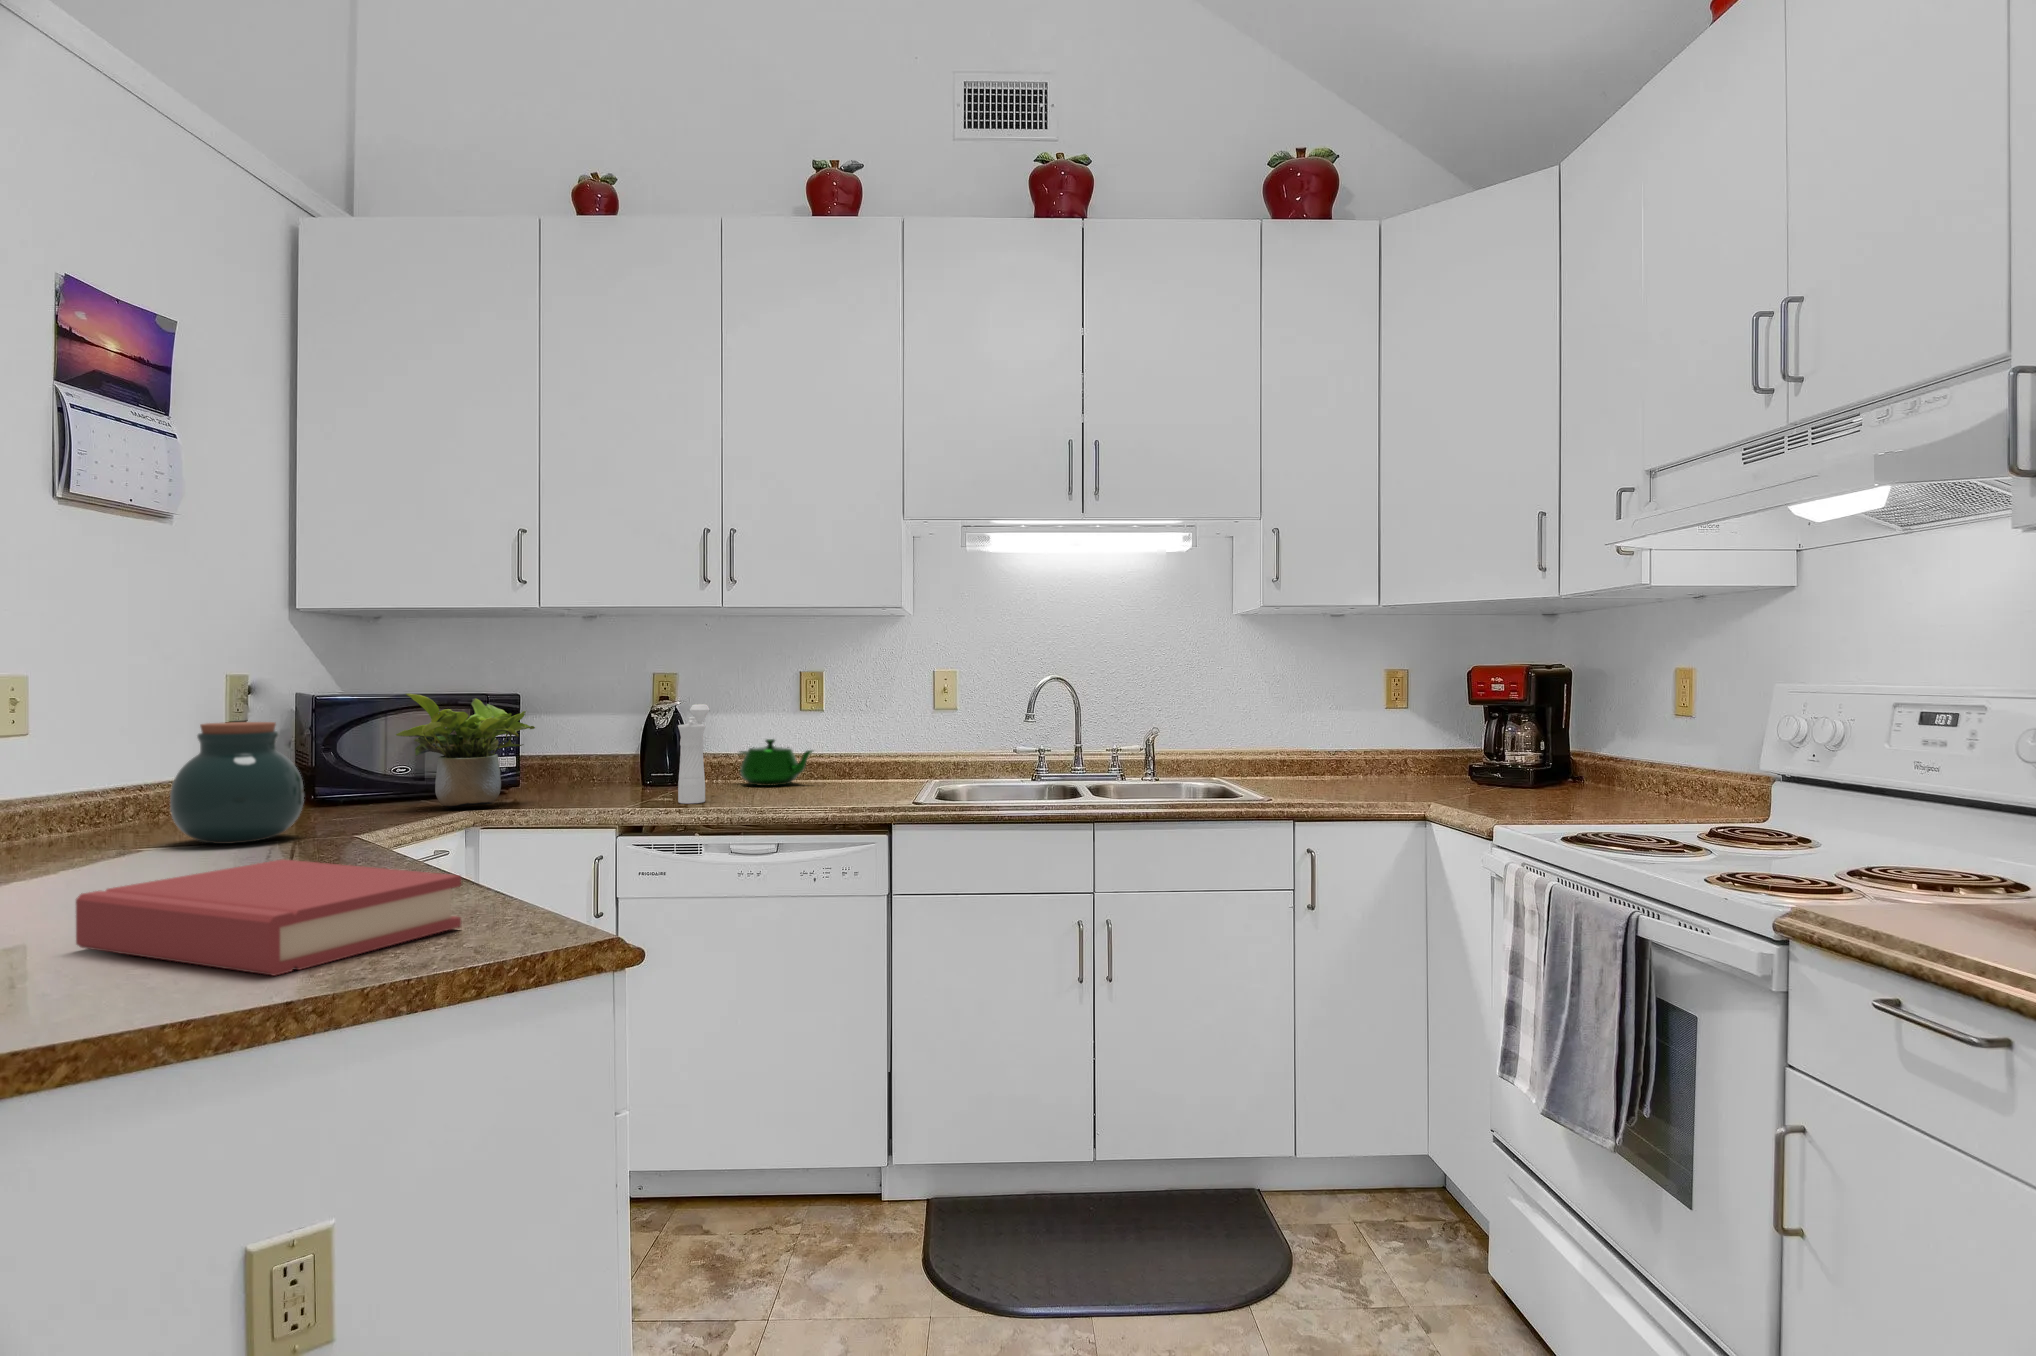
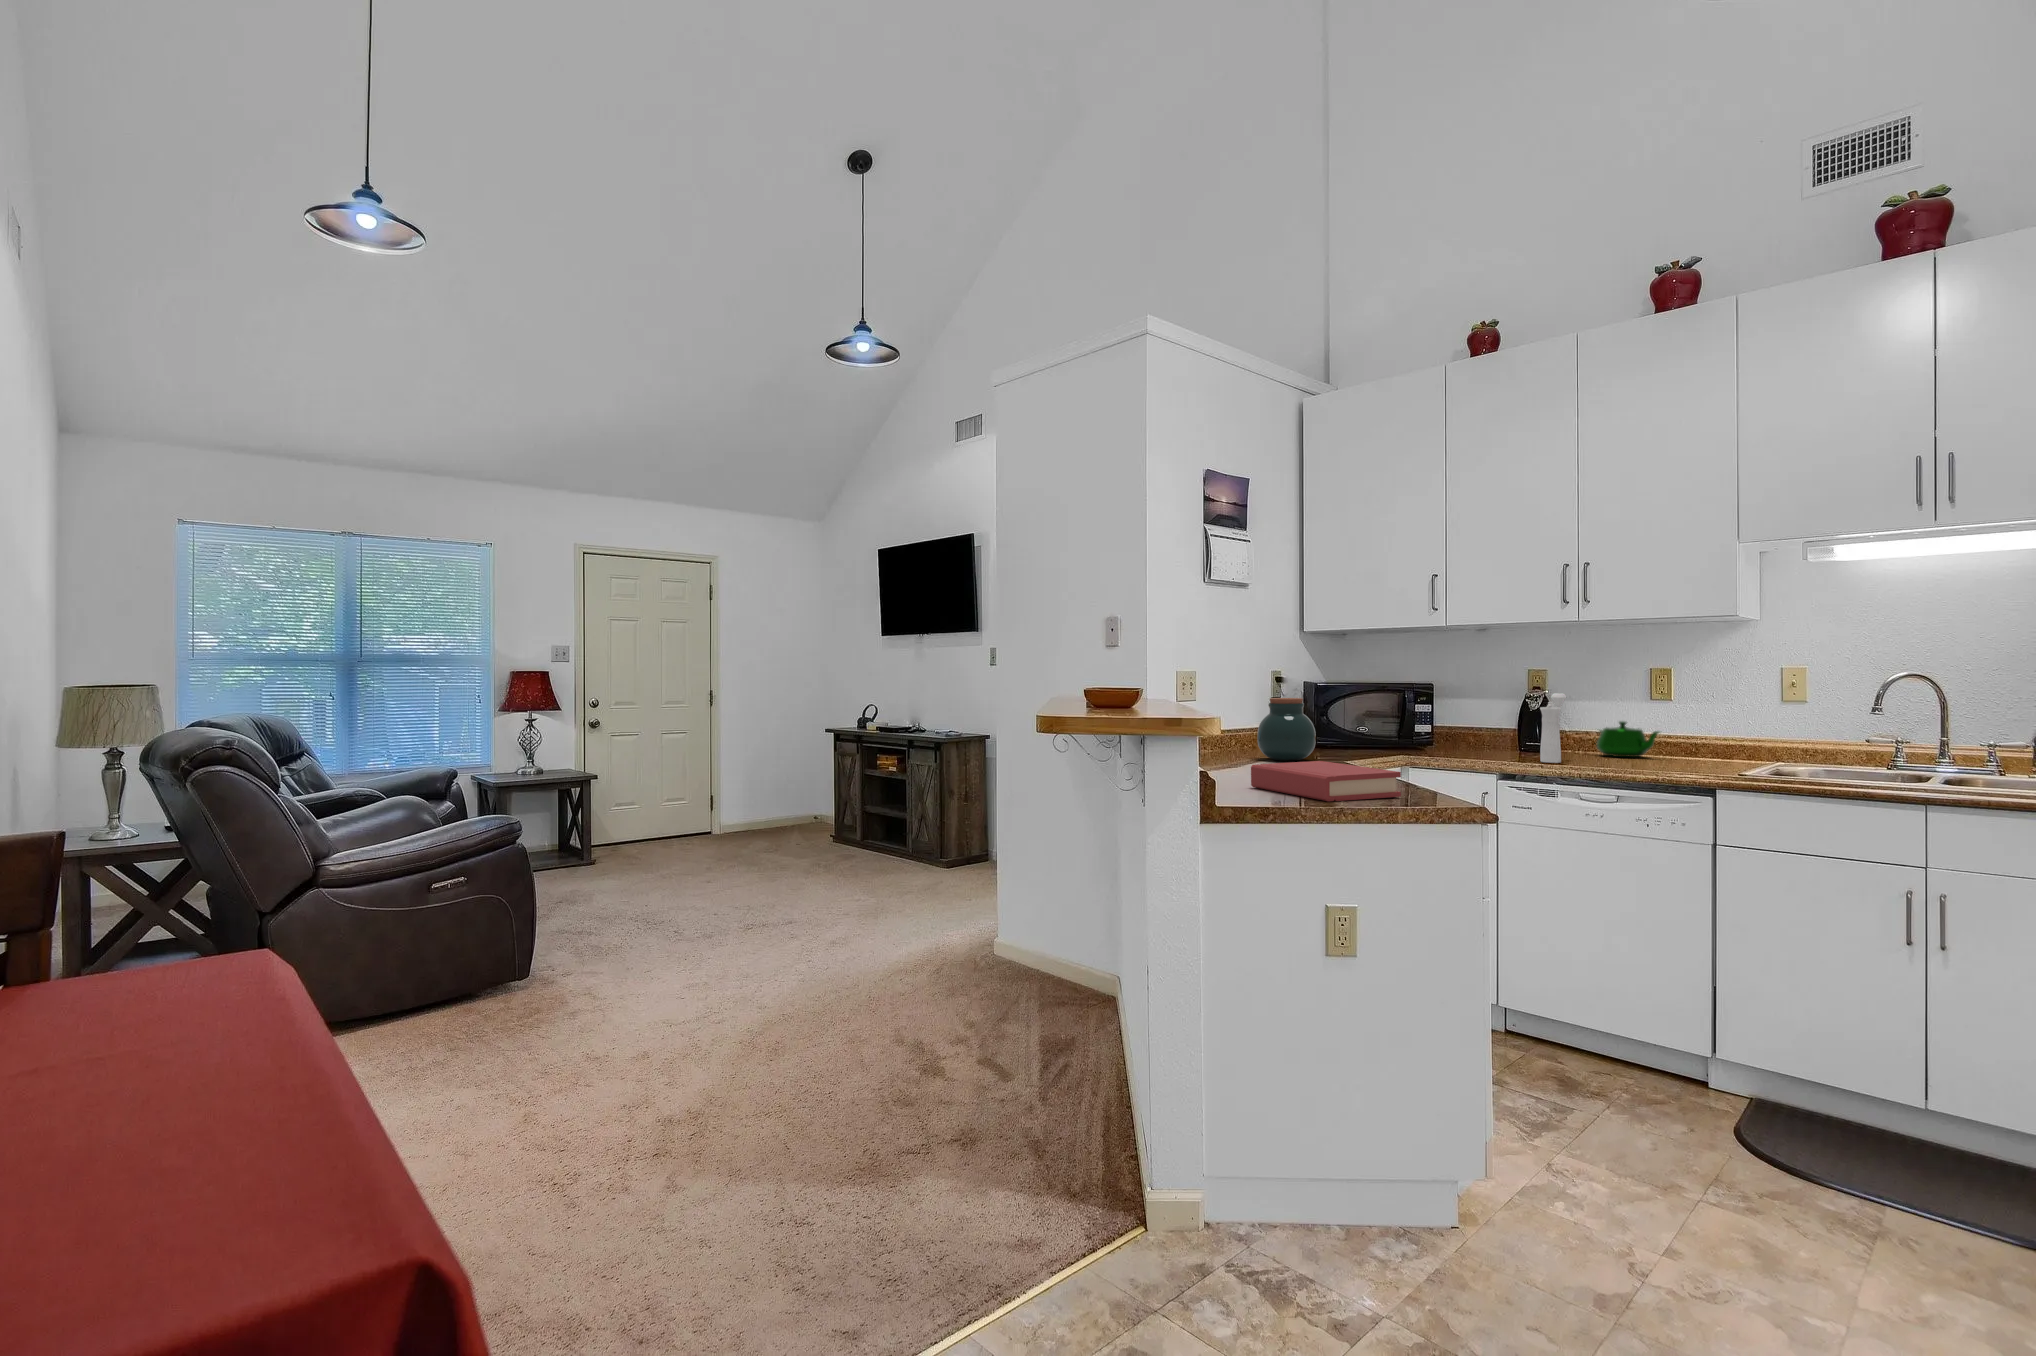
potted plant: present [396,693,535,808] -> none [1359,684,1441,754]

